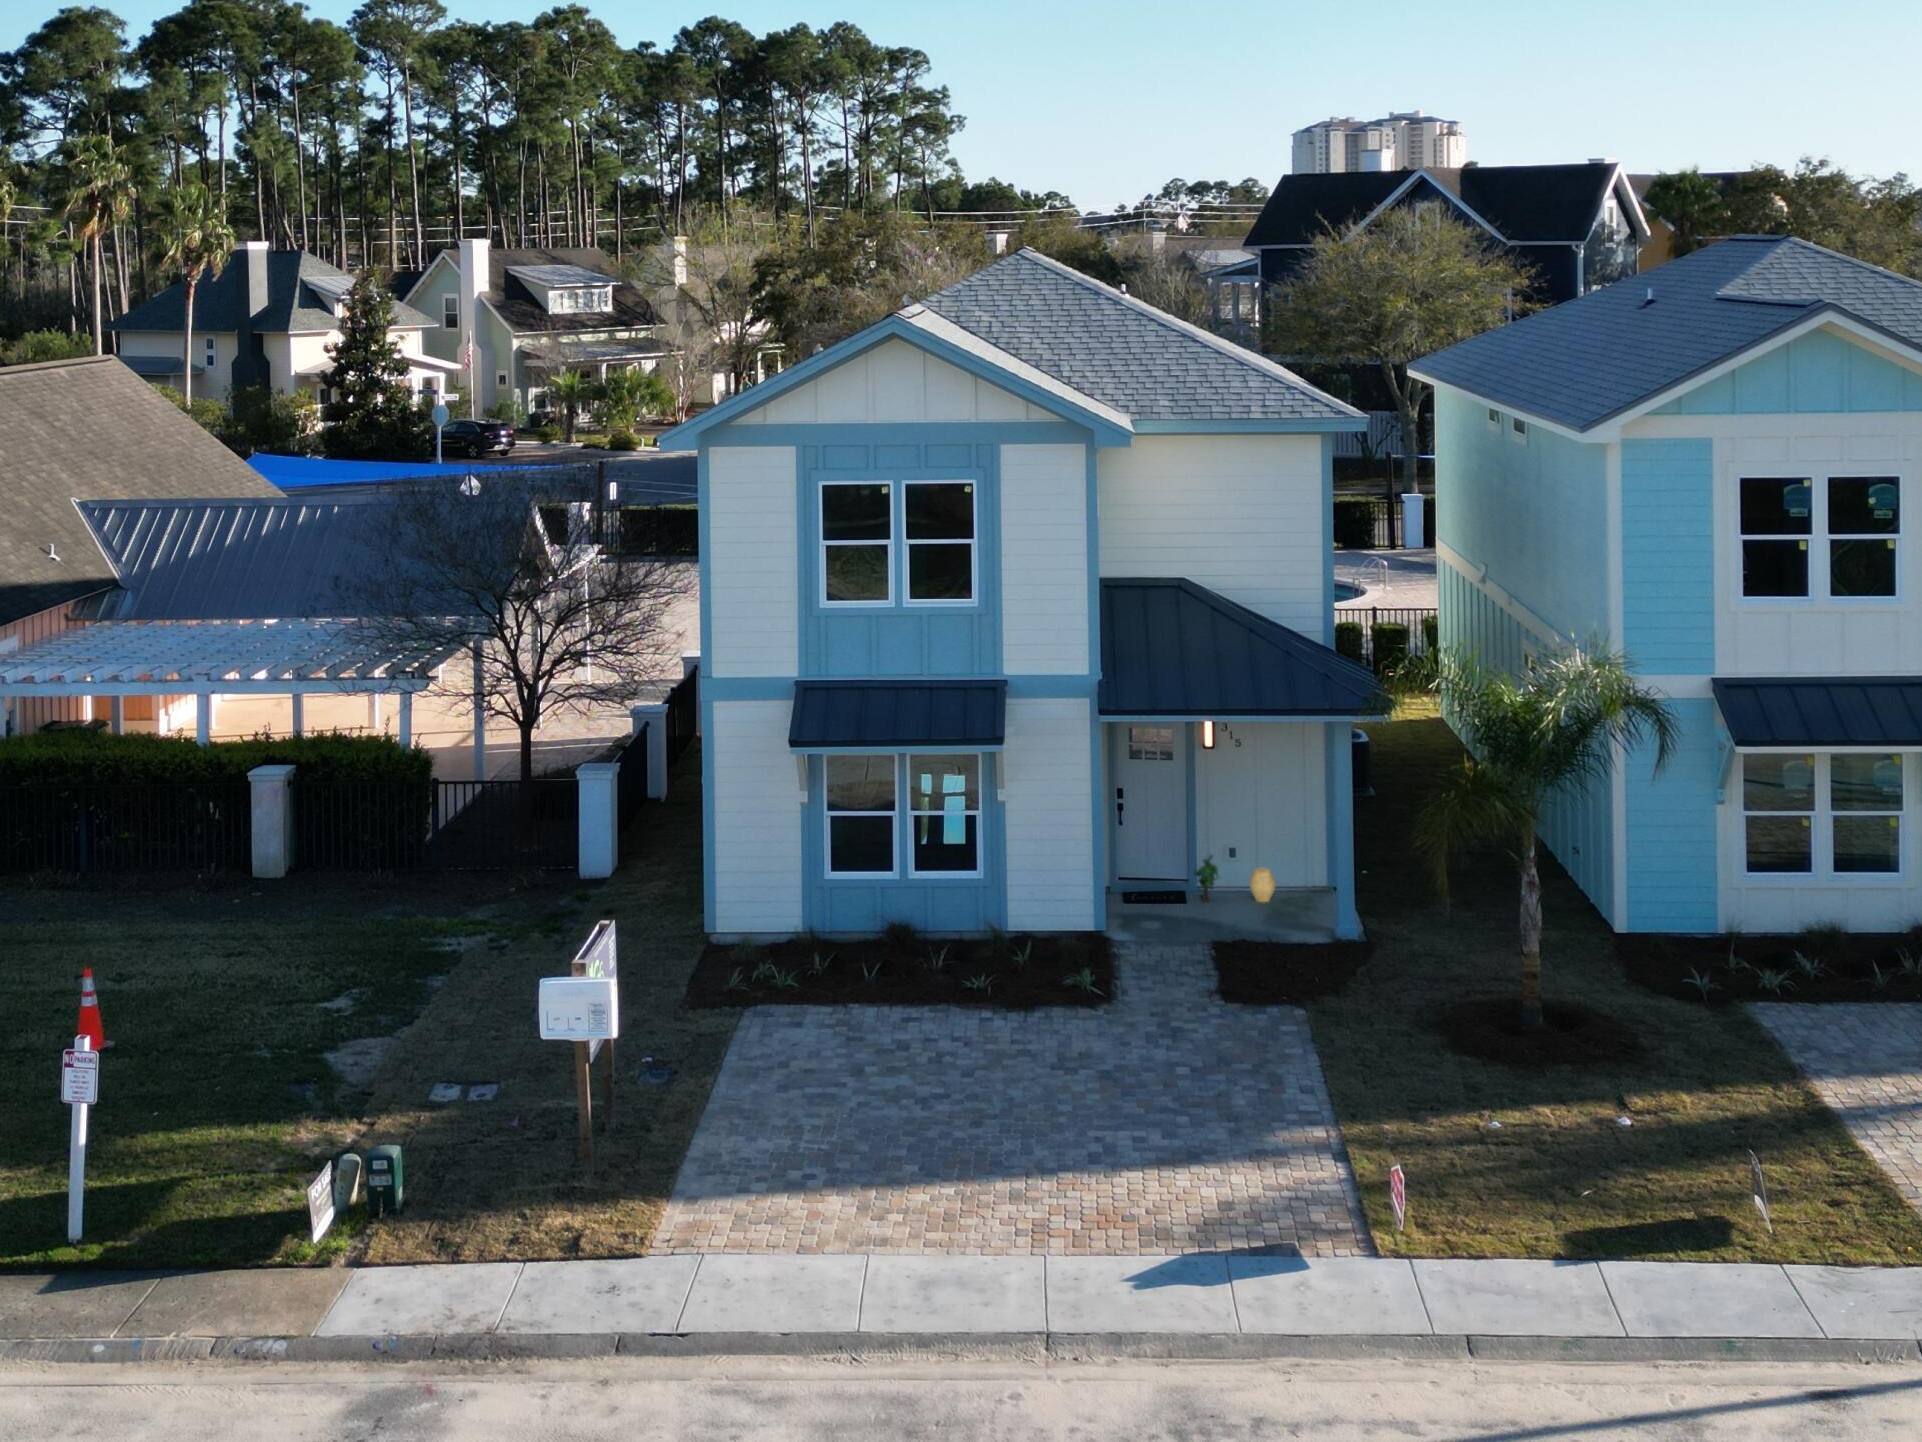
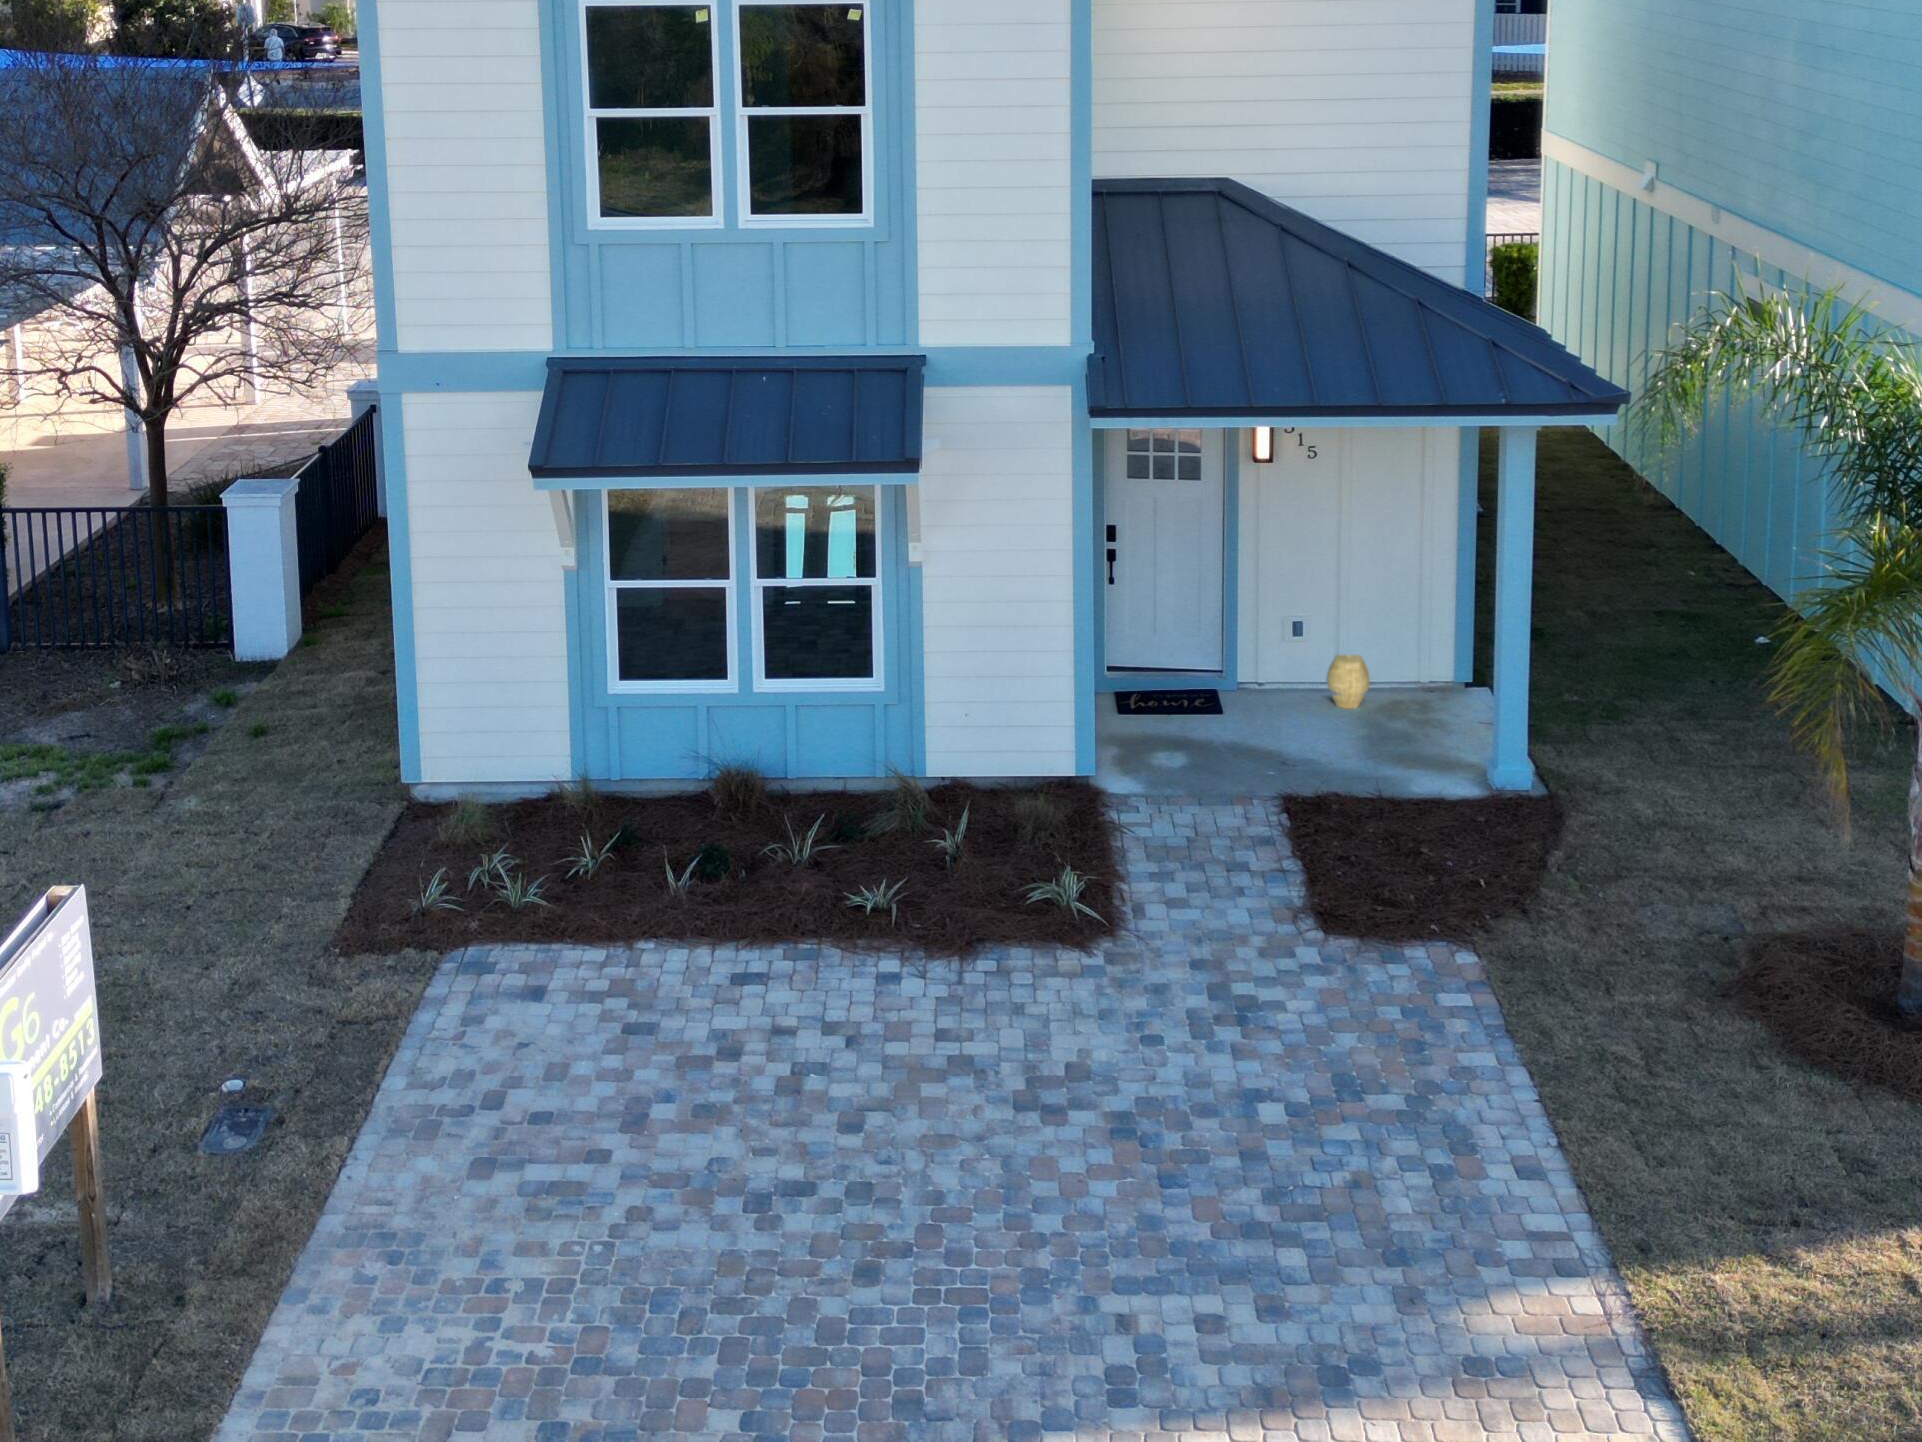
decorative plant: present [1195,855,1218,902] -> none [1234,633,1278,708]

